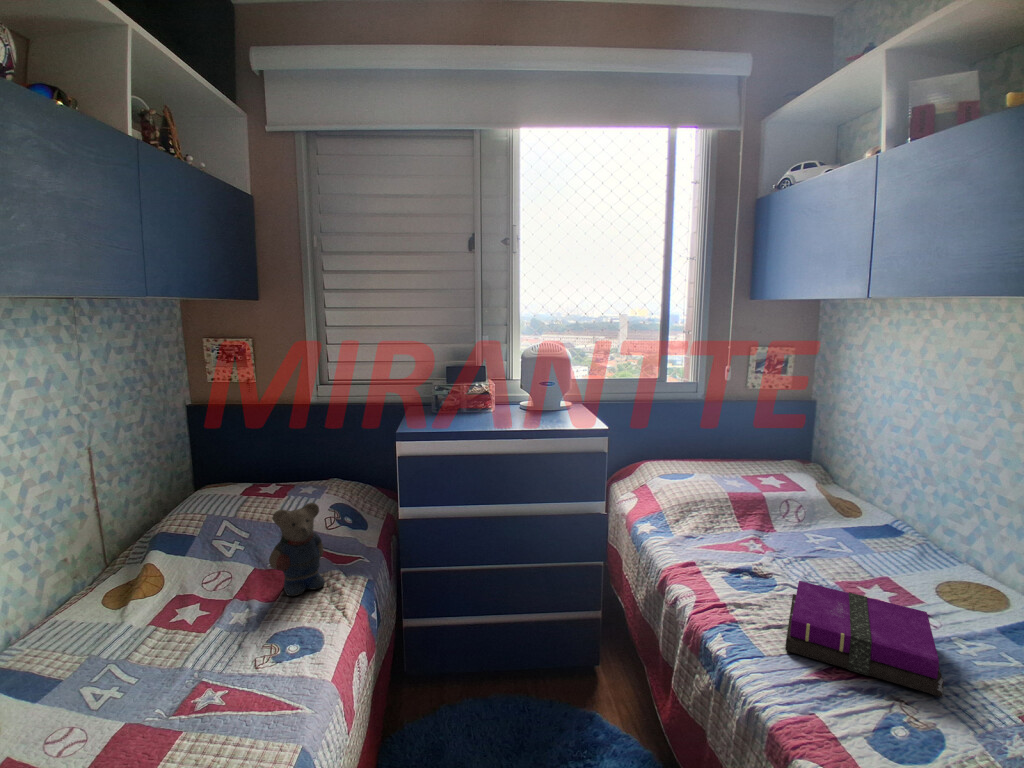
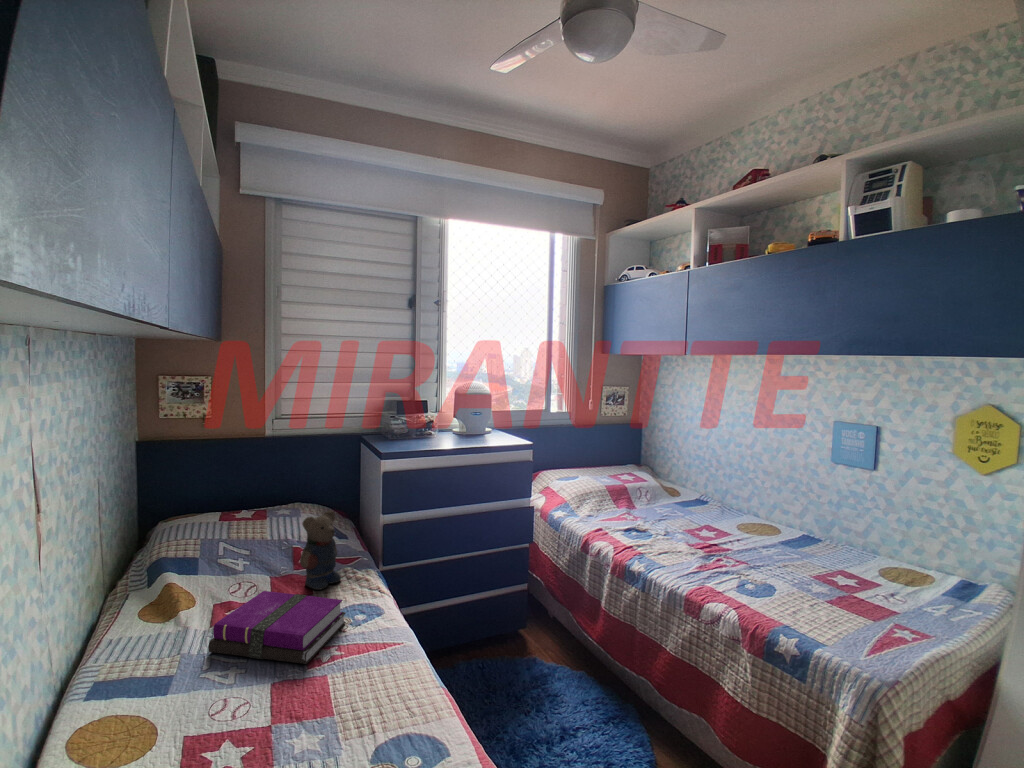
notebook: present [785,581,944,697] -> present [208,591,346,664]

